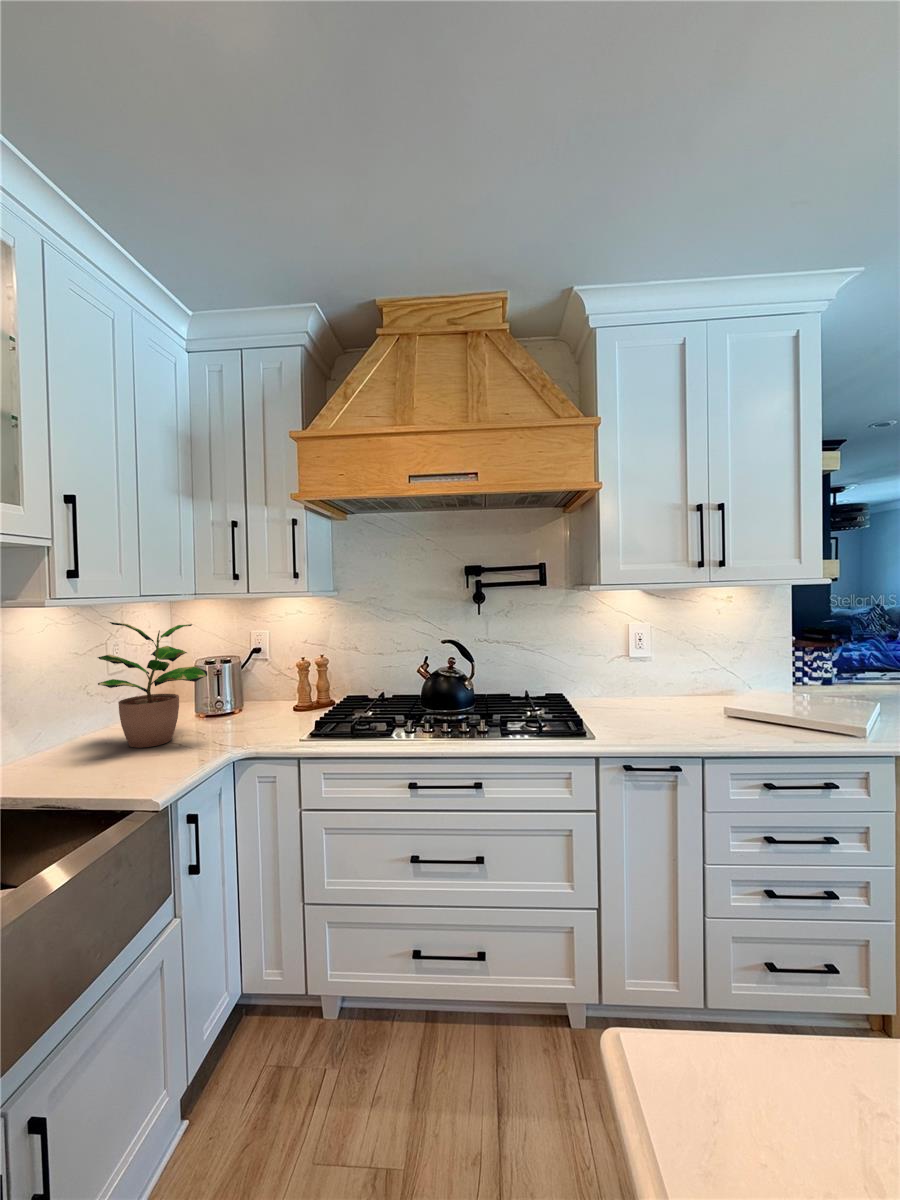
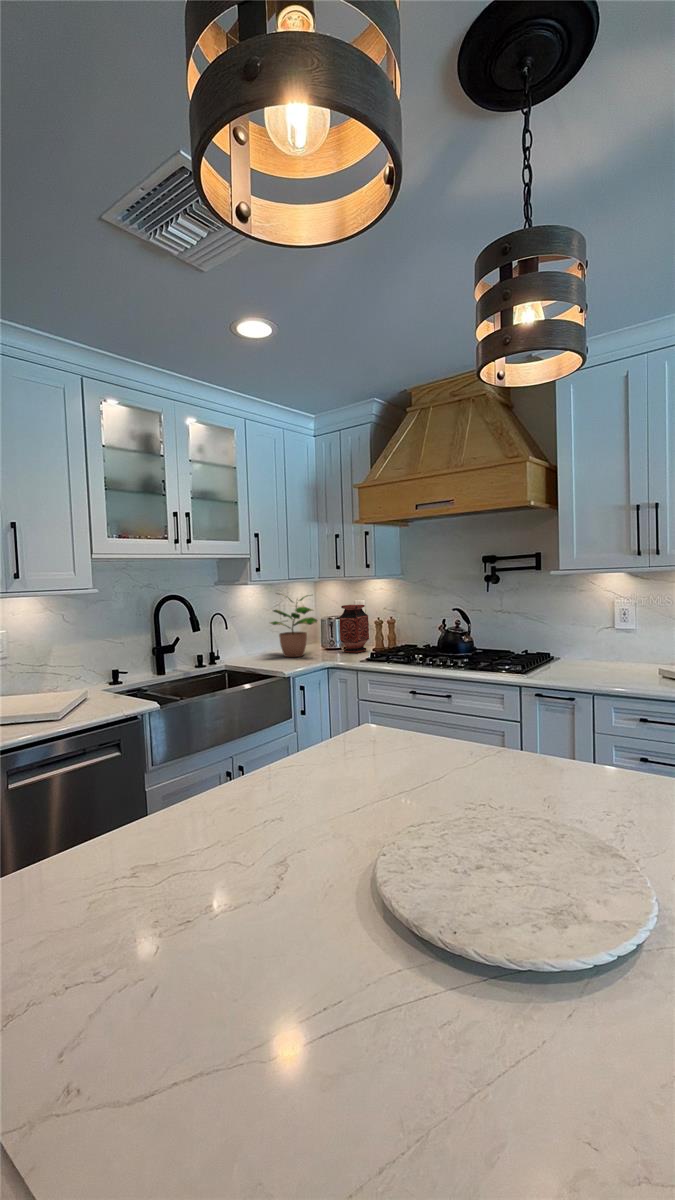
vase: none [238,639,287,721] -> present [339,605,369,653]

